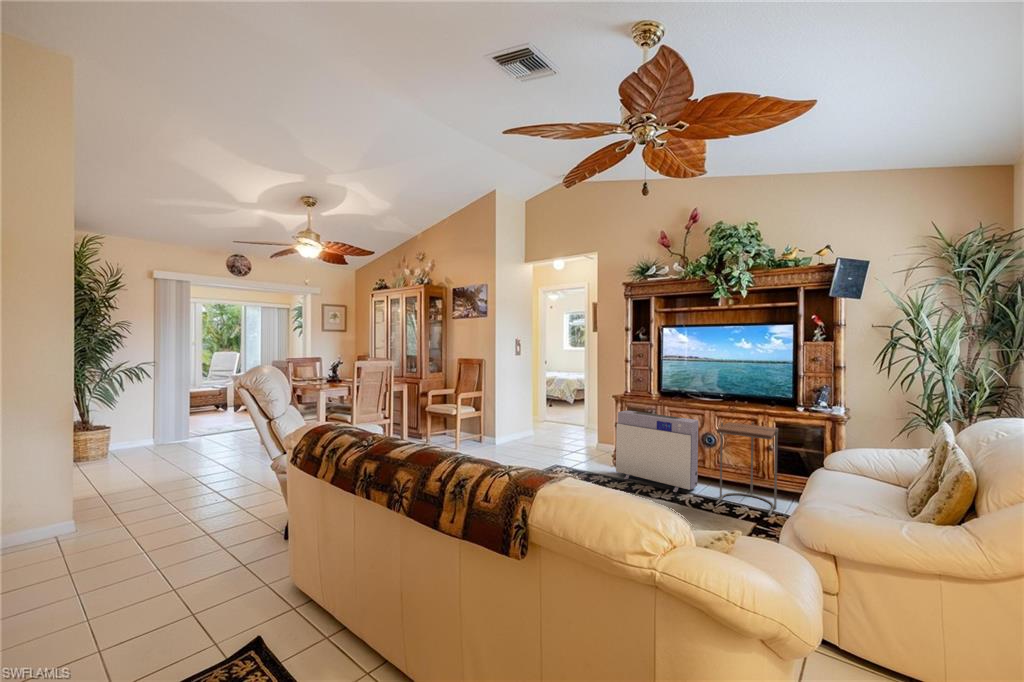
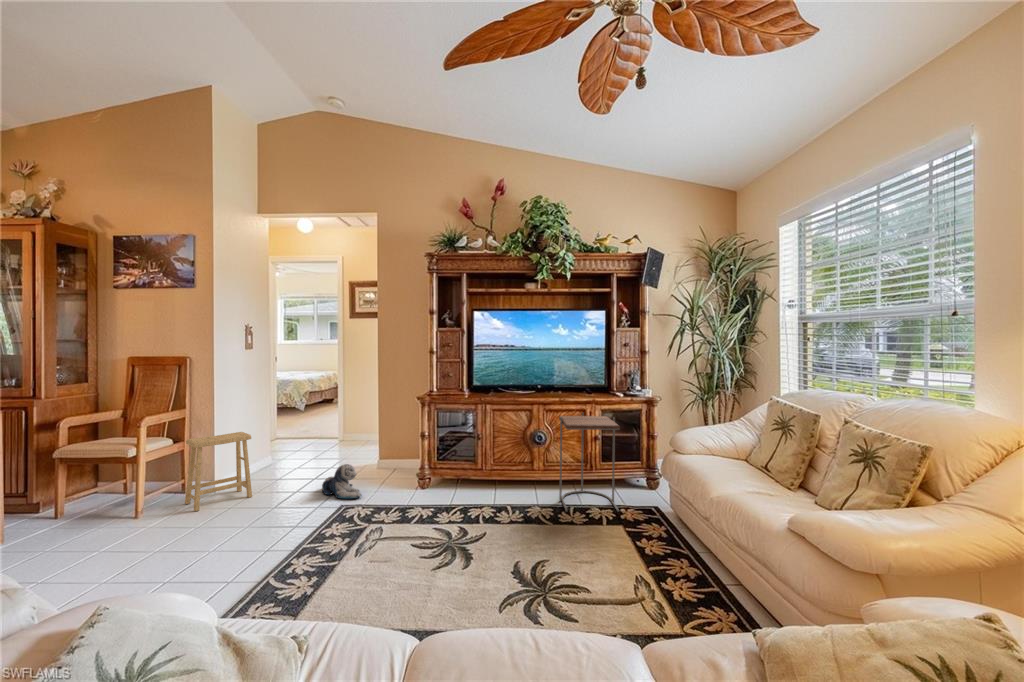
footstool: none [478,408,511,451] -> present [185,432,252,511]
air purifier: present [616,410,698,492] -> none [434,415,533,507]
plush toy: none [550,438,571,463] -> present [322,464,362,499]

